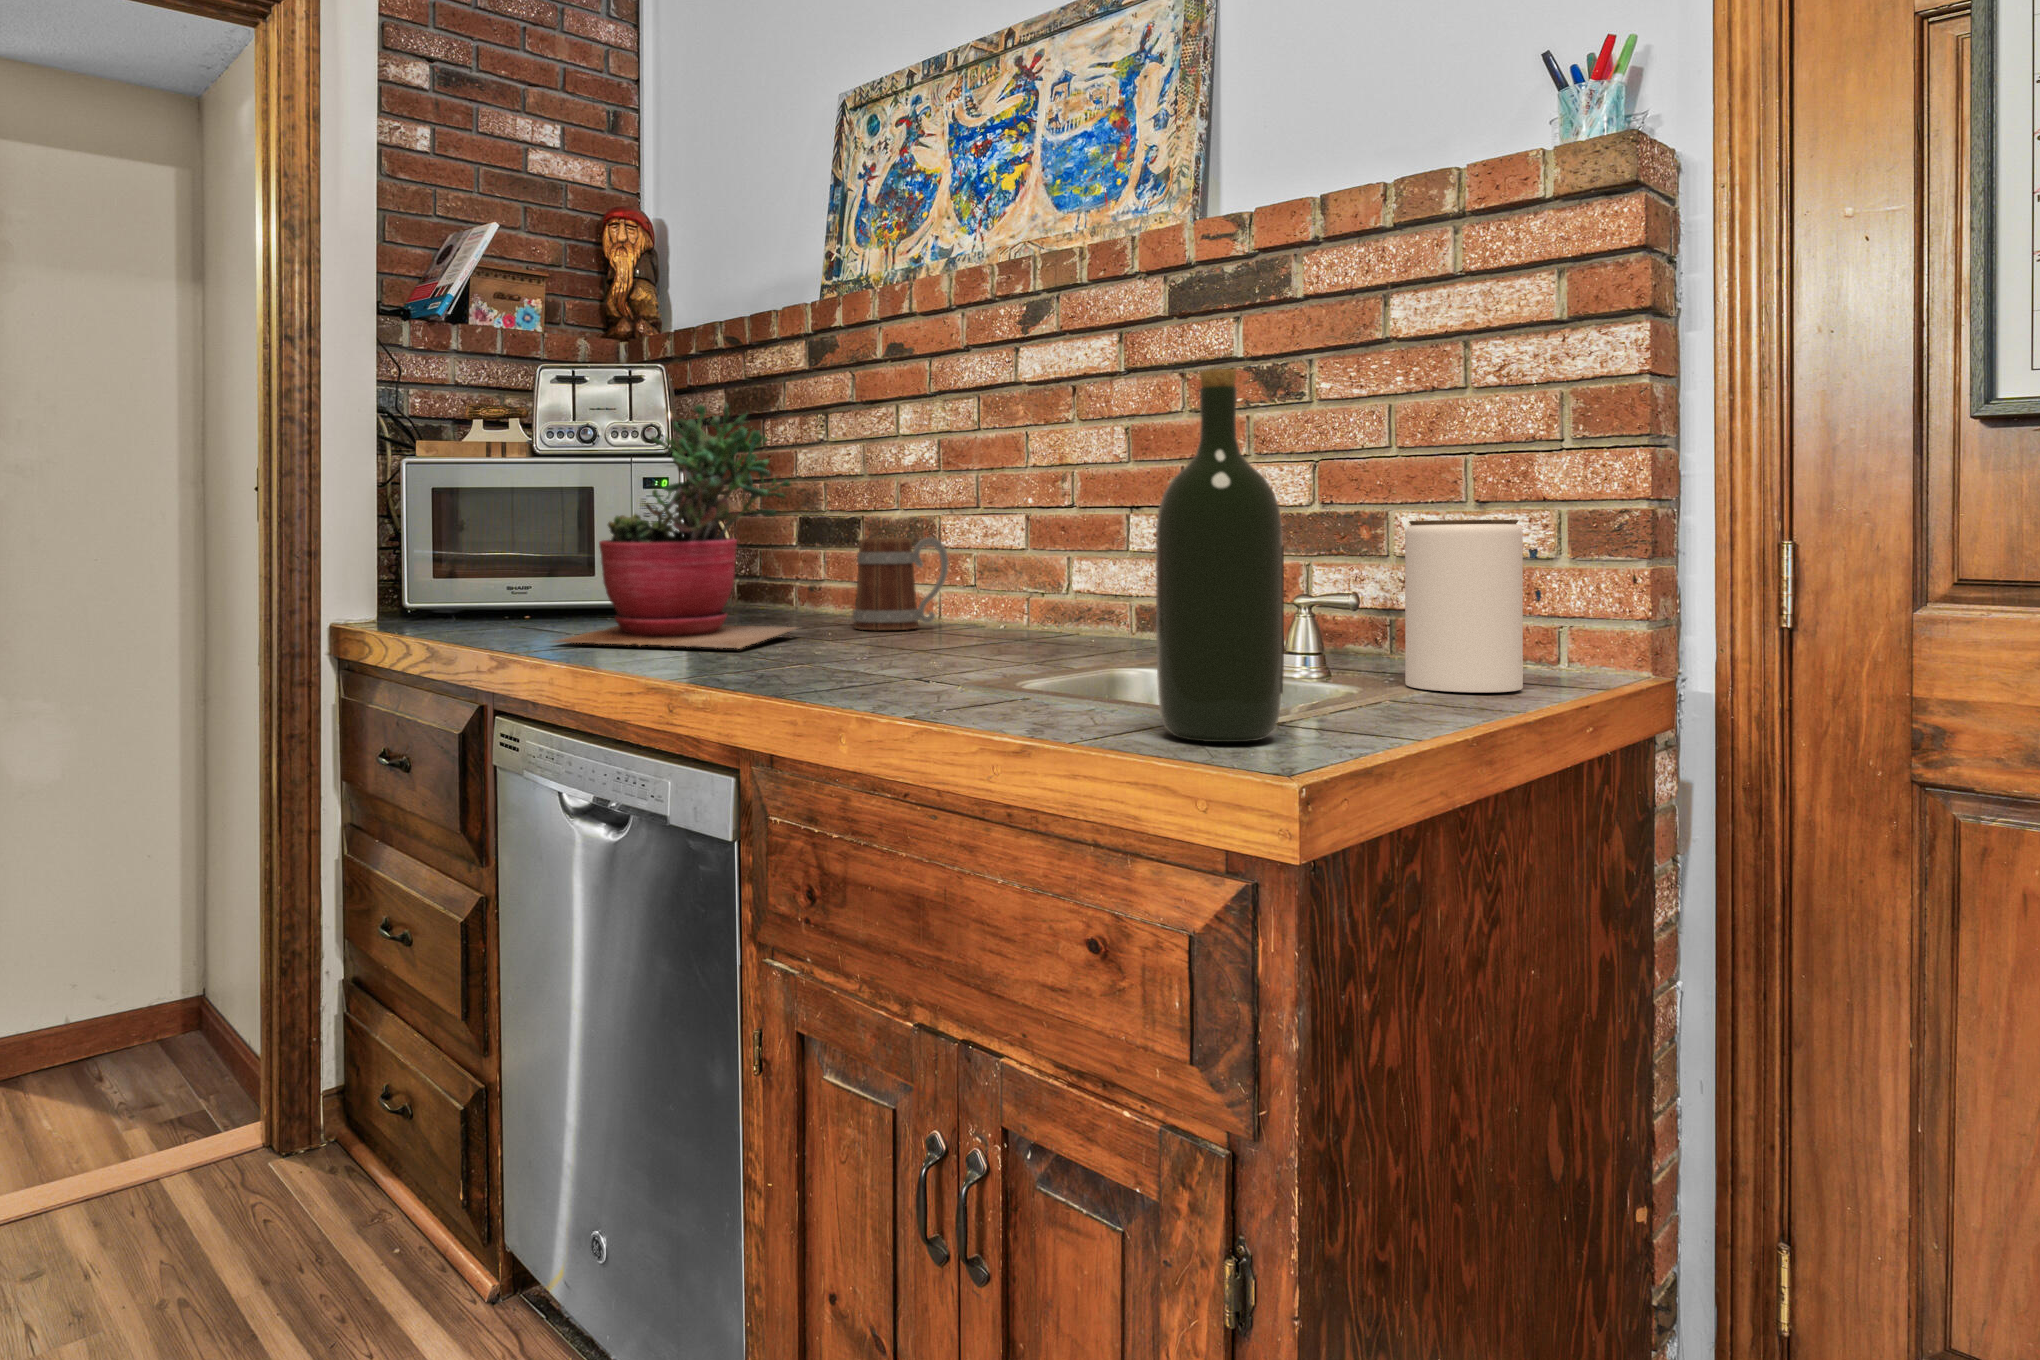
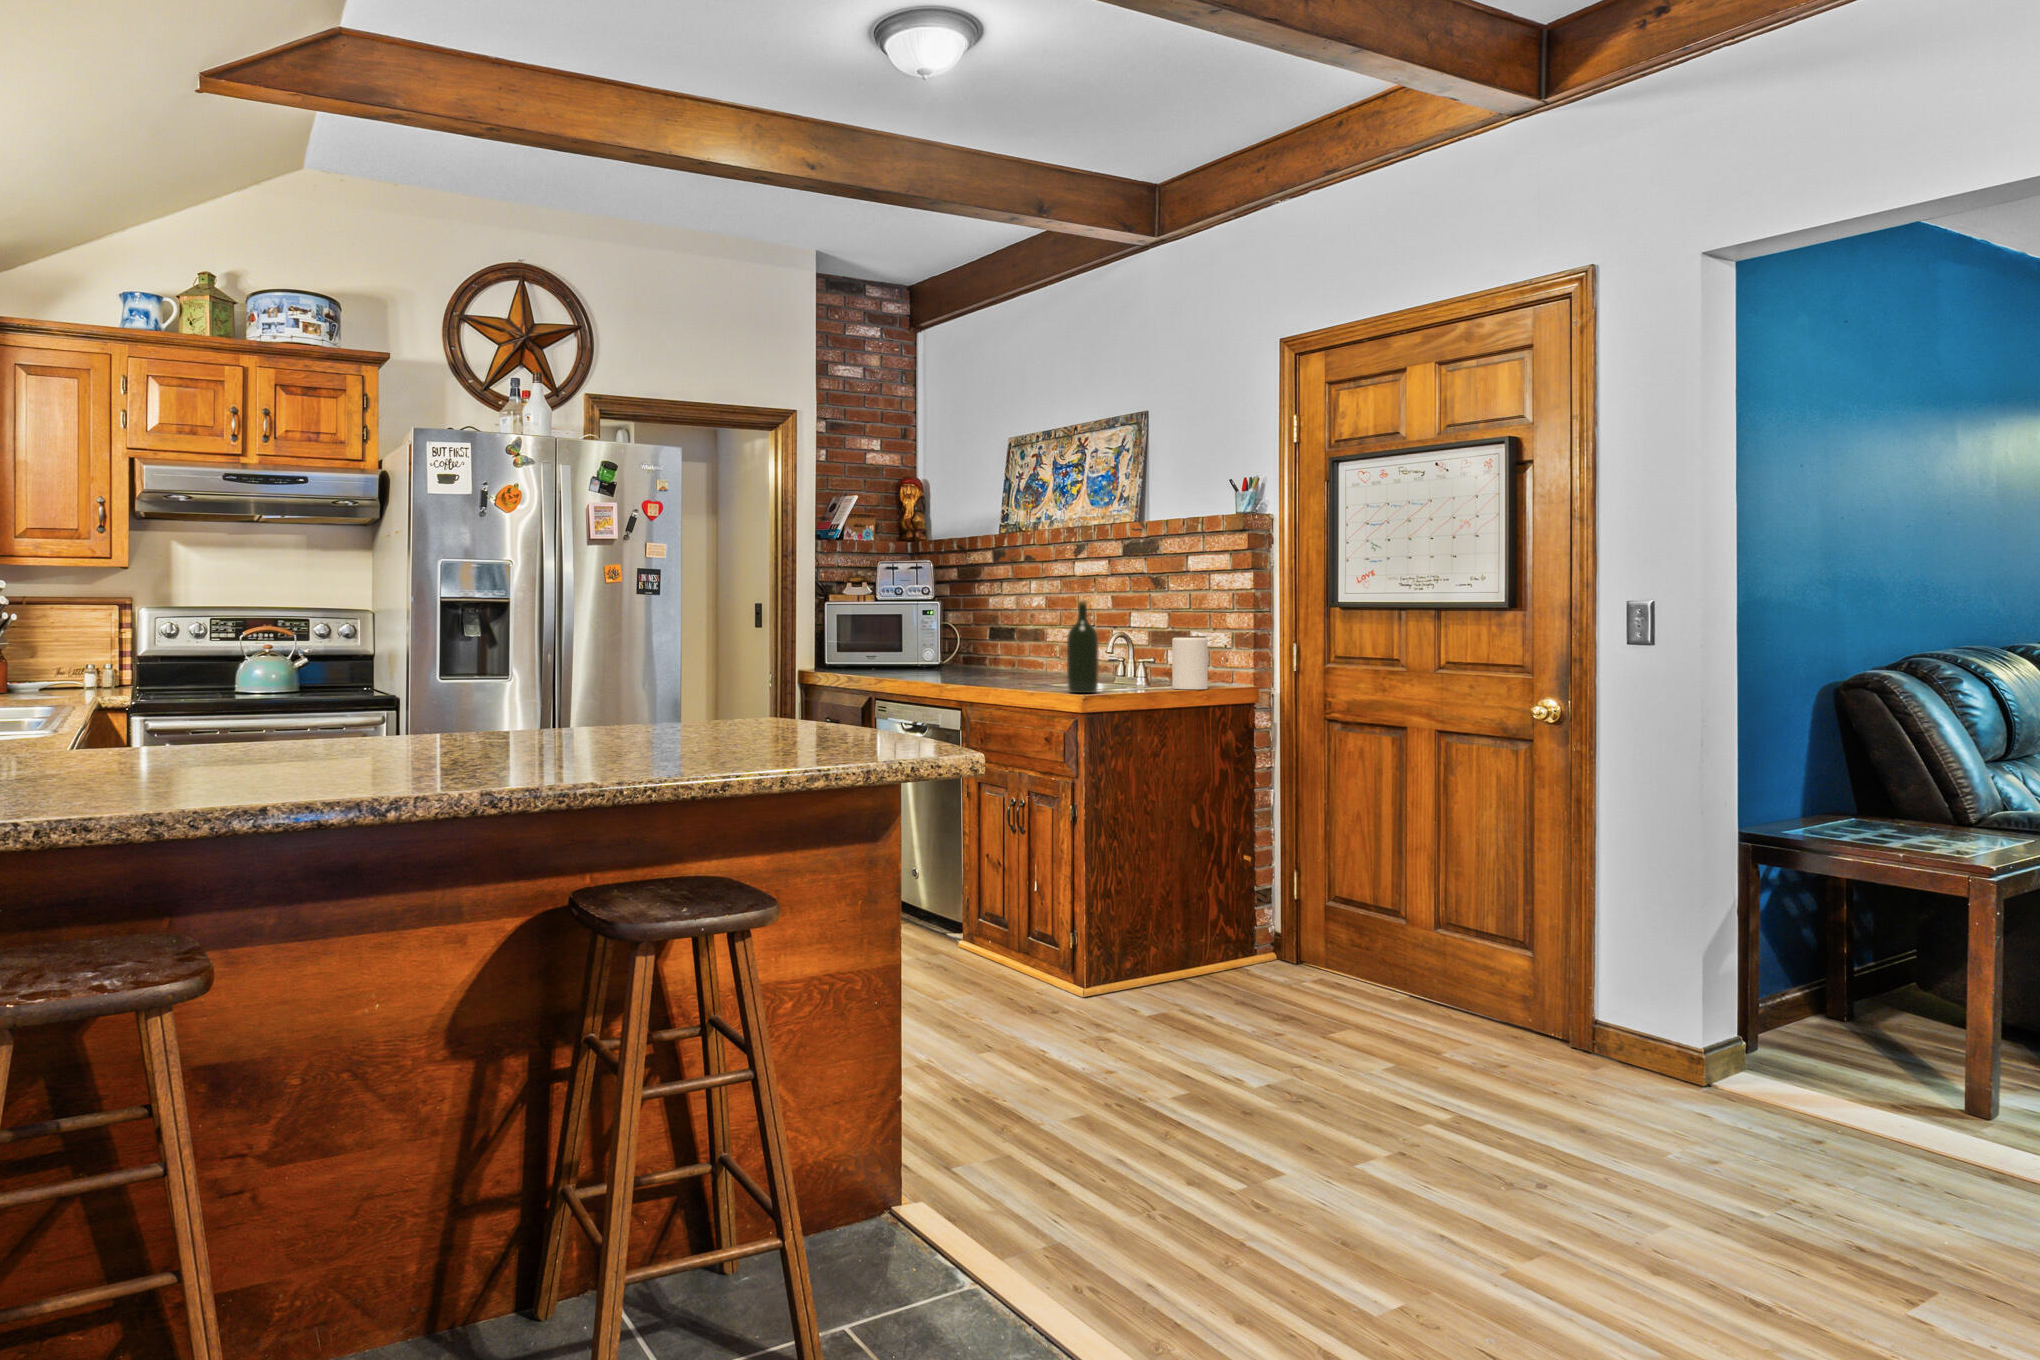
succulent plant: present [556,403,797,648] -> none [895,587,987,678]
mug: present [853,537,949,630] -> none [1009,637,1049,675]

